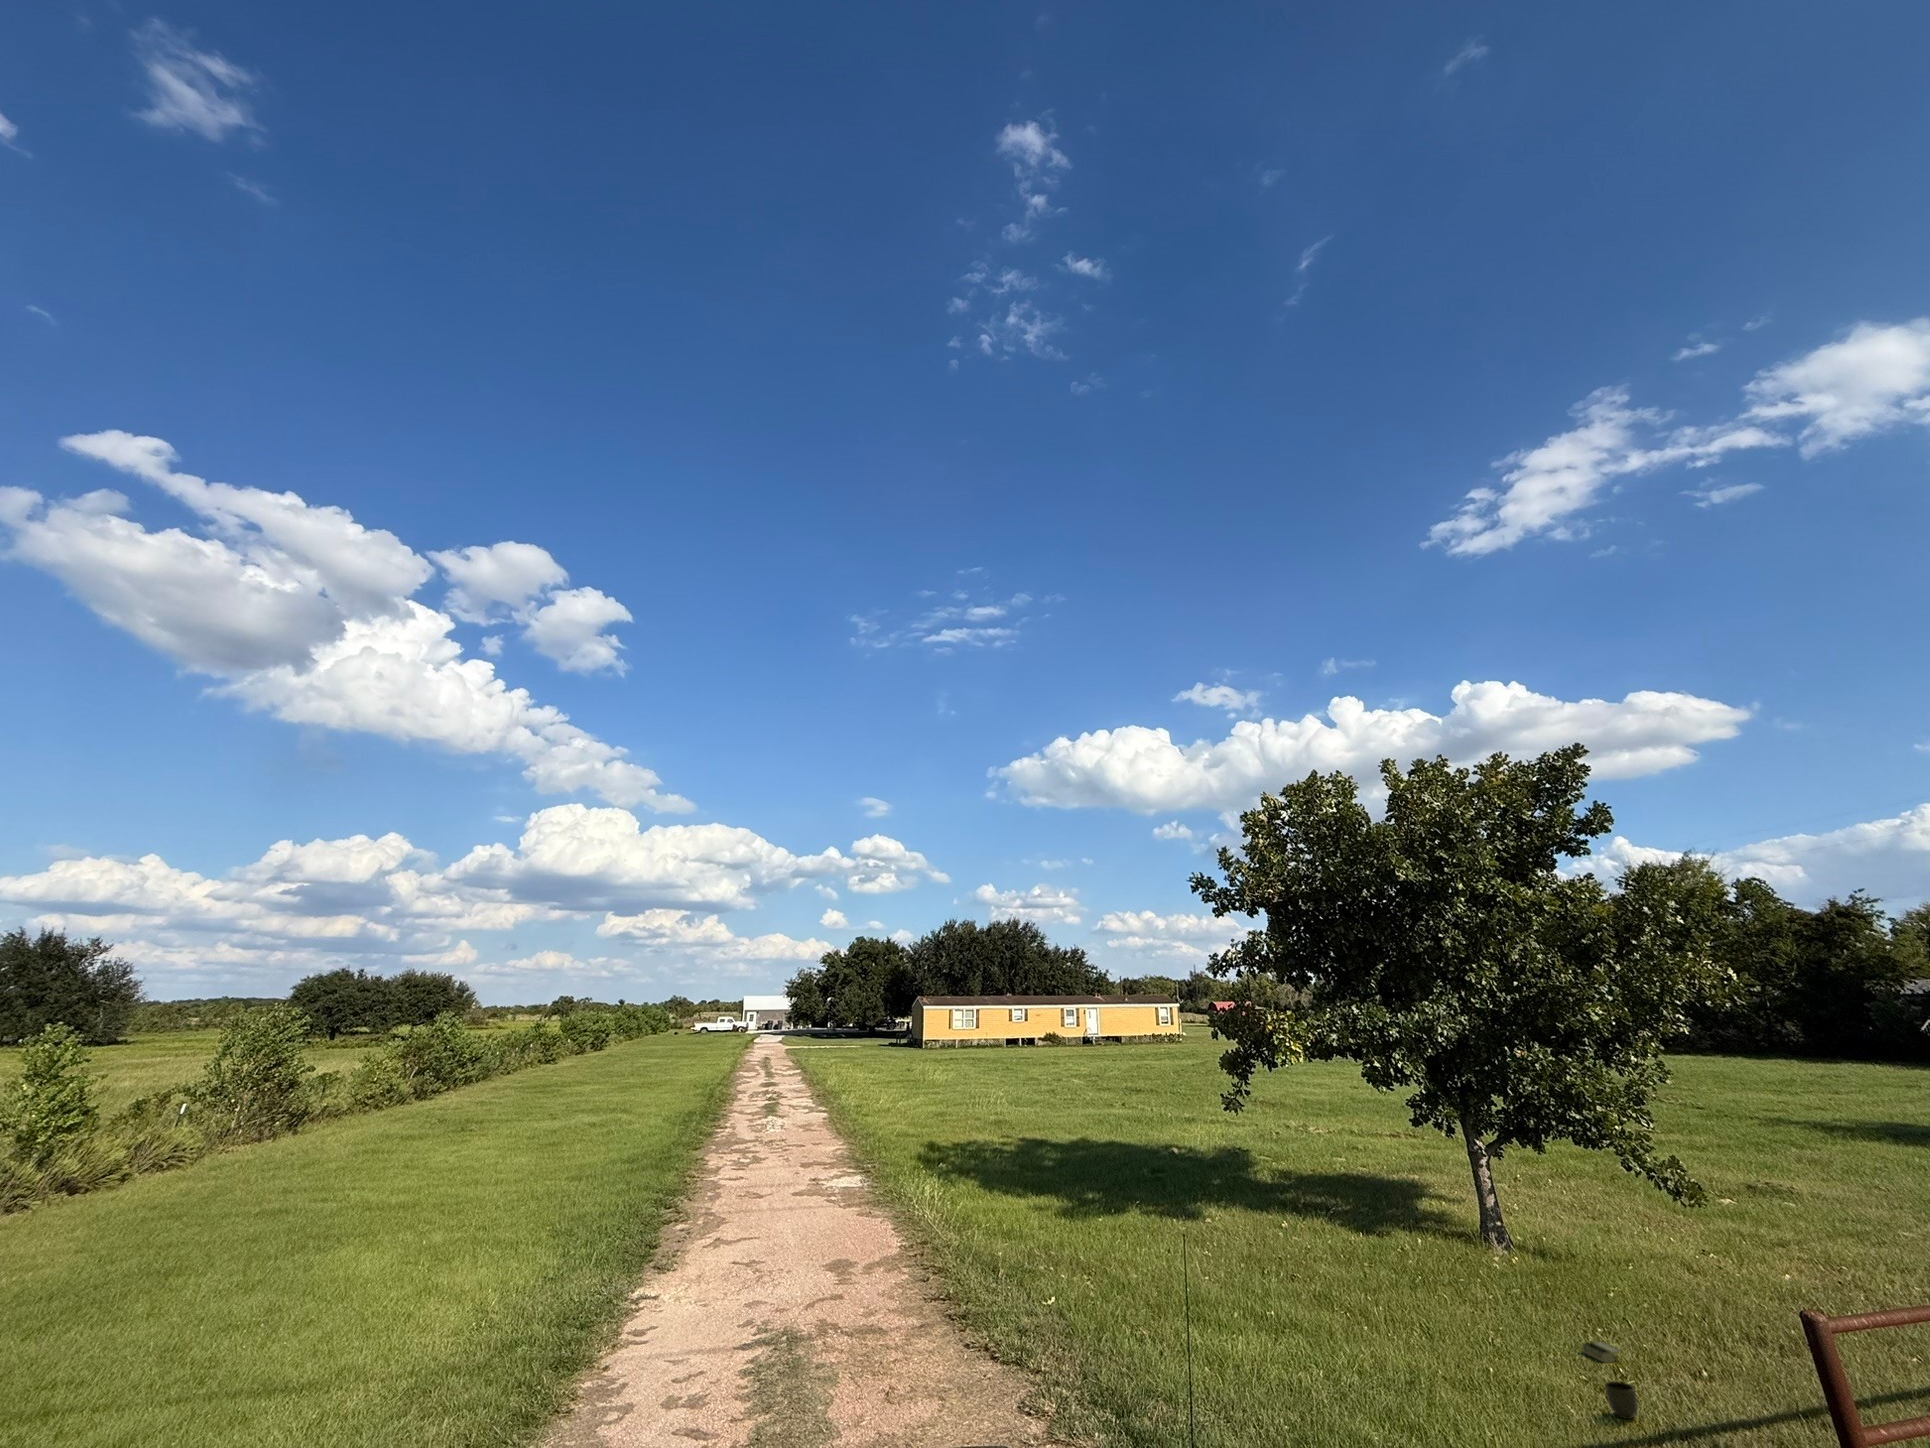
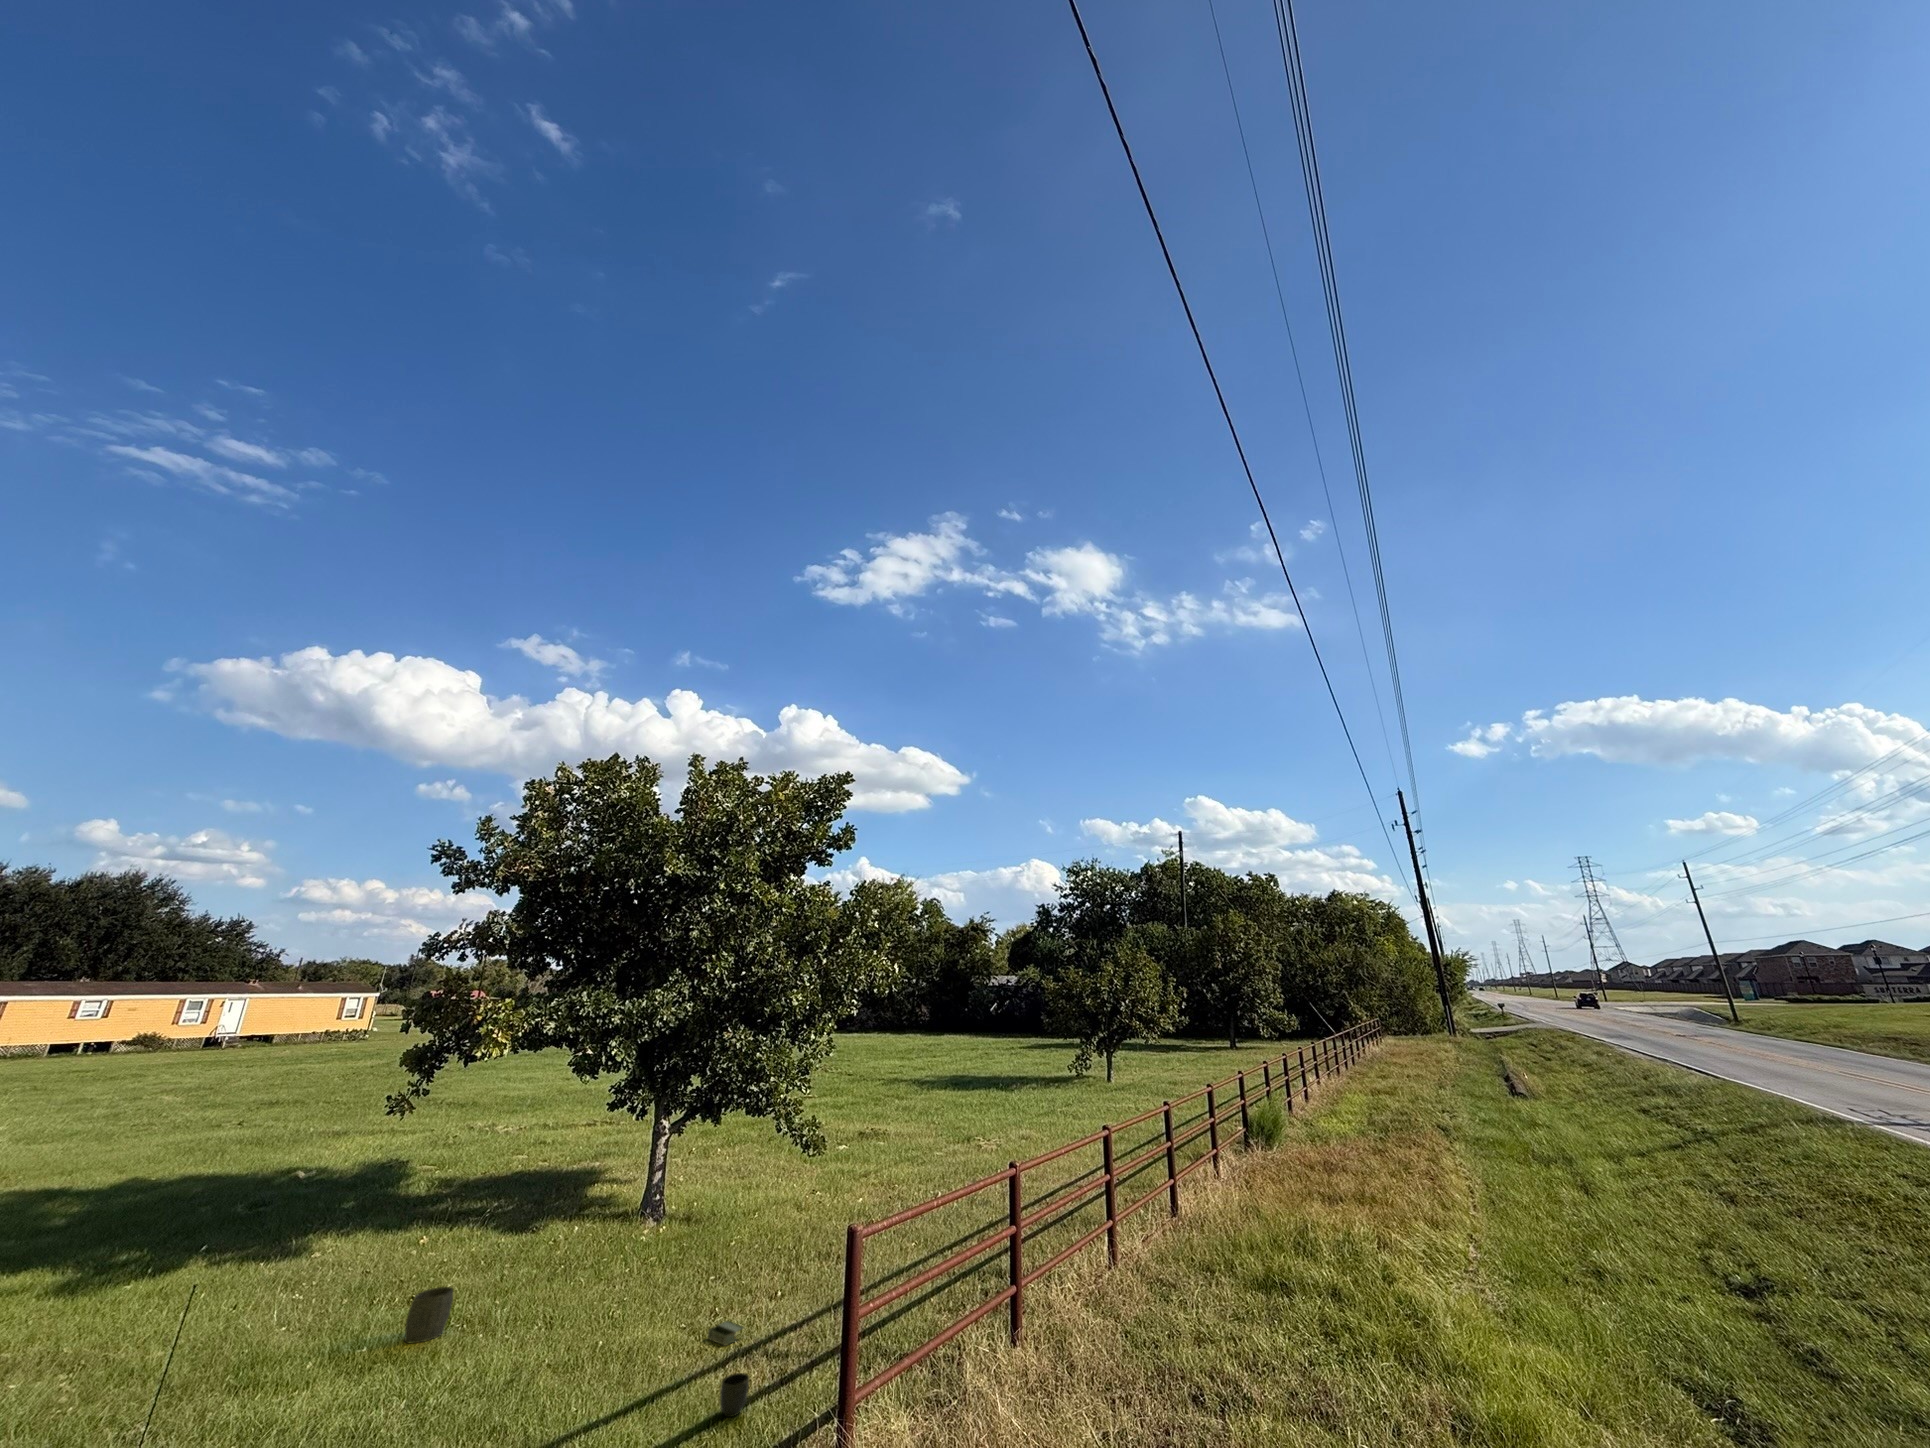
woven basket: none [1303,1255,1334,1295] -> present [404,1287,453,1343]

